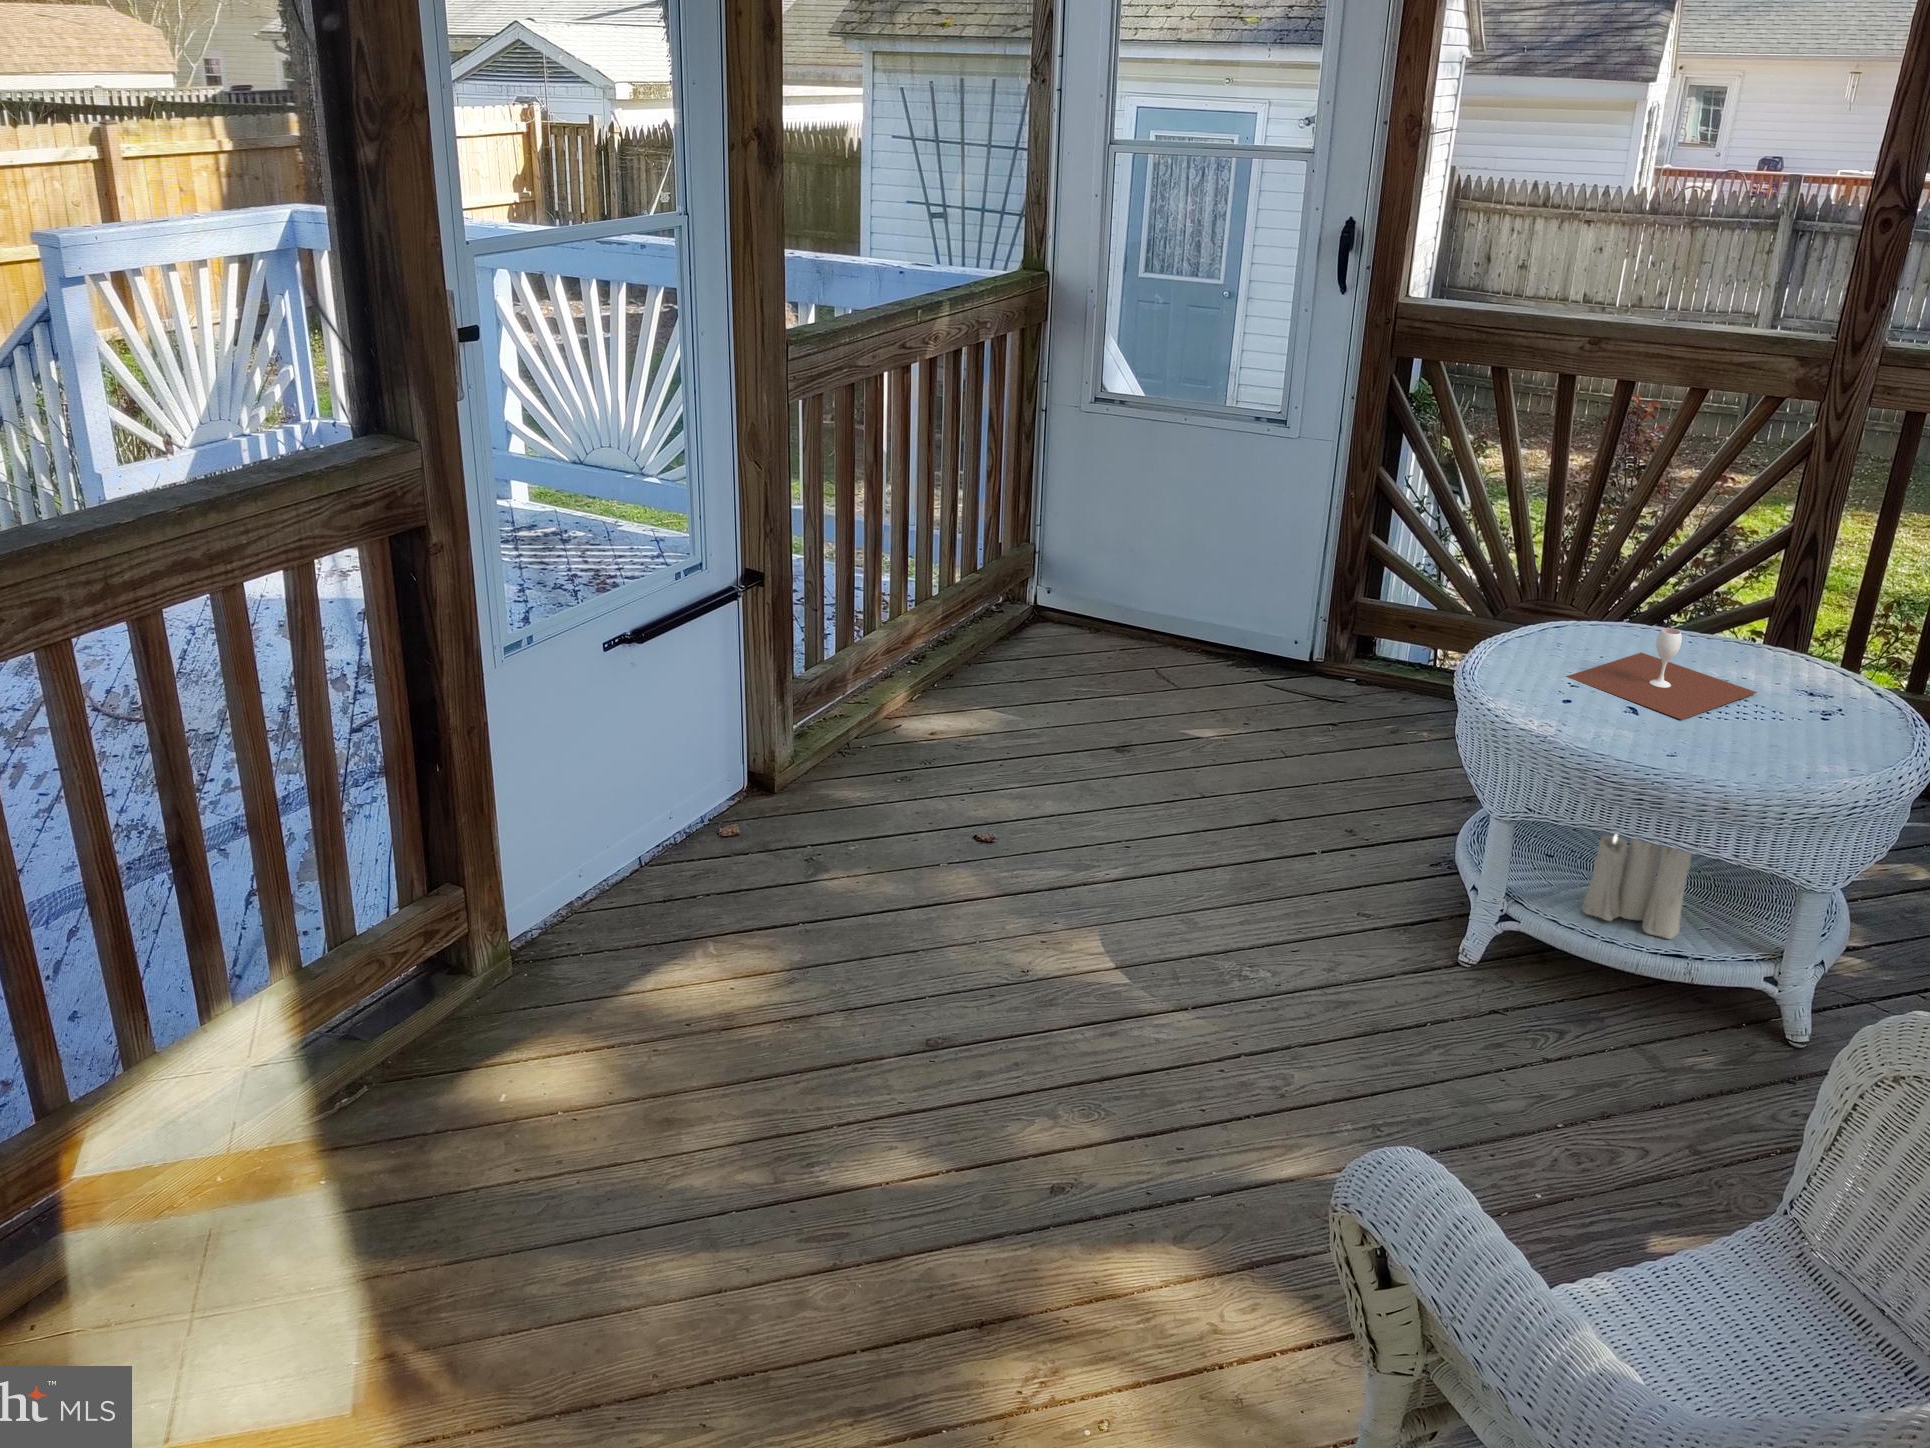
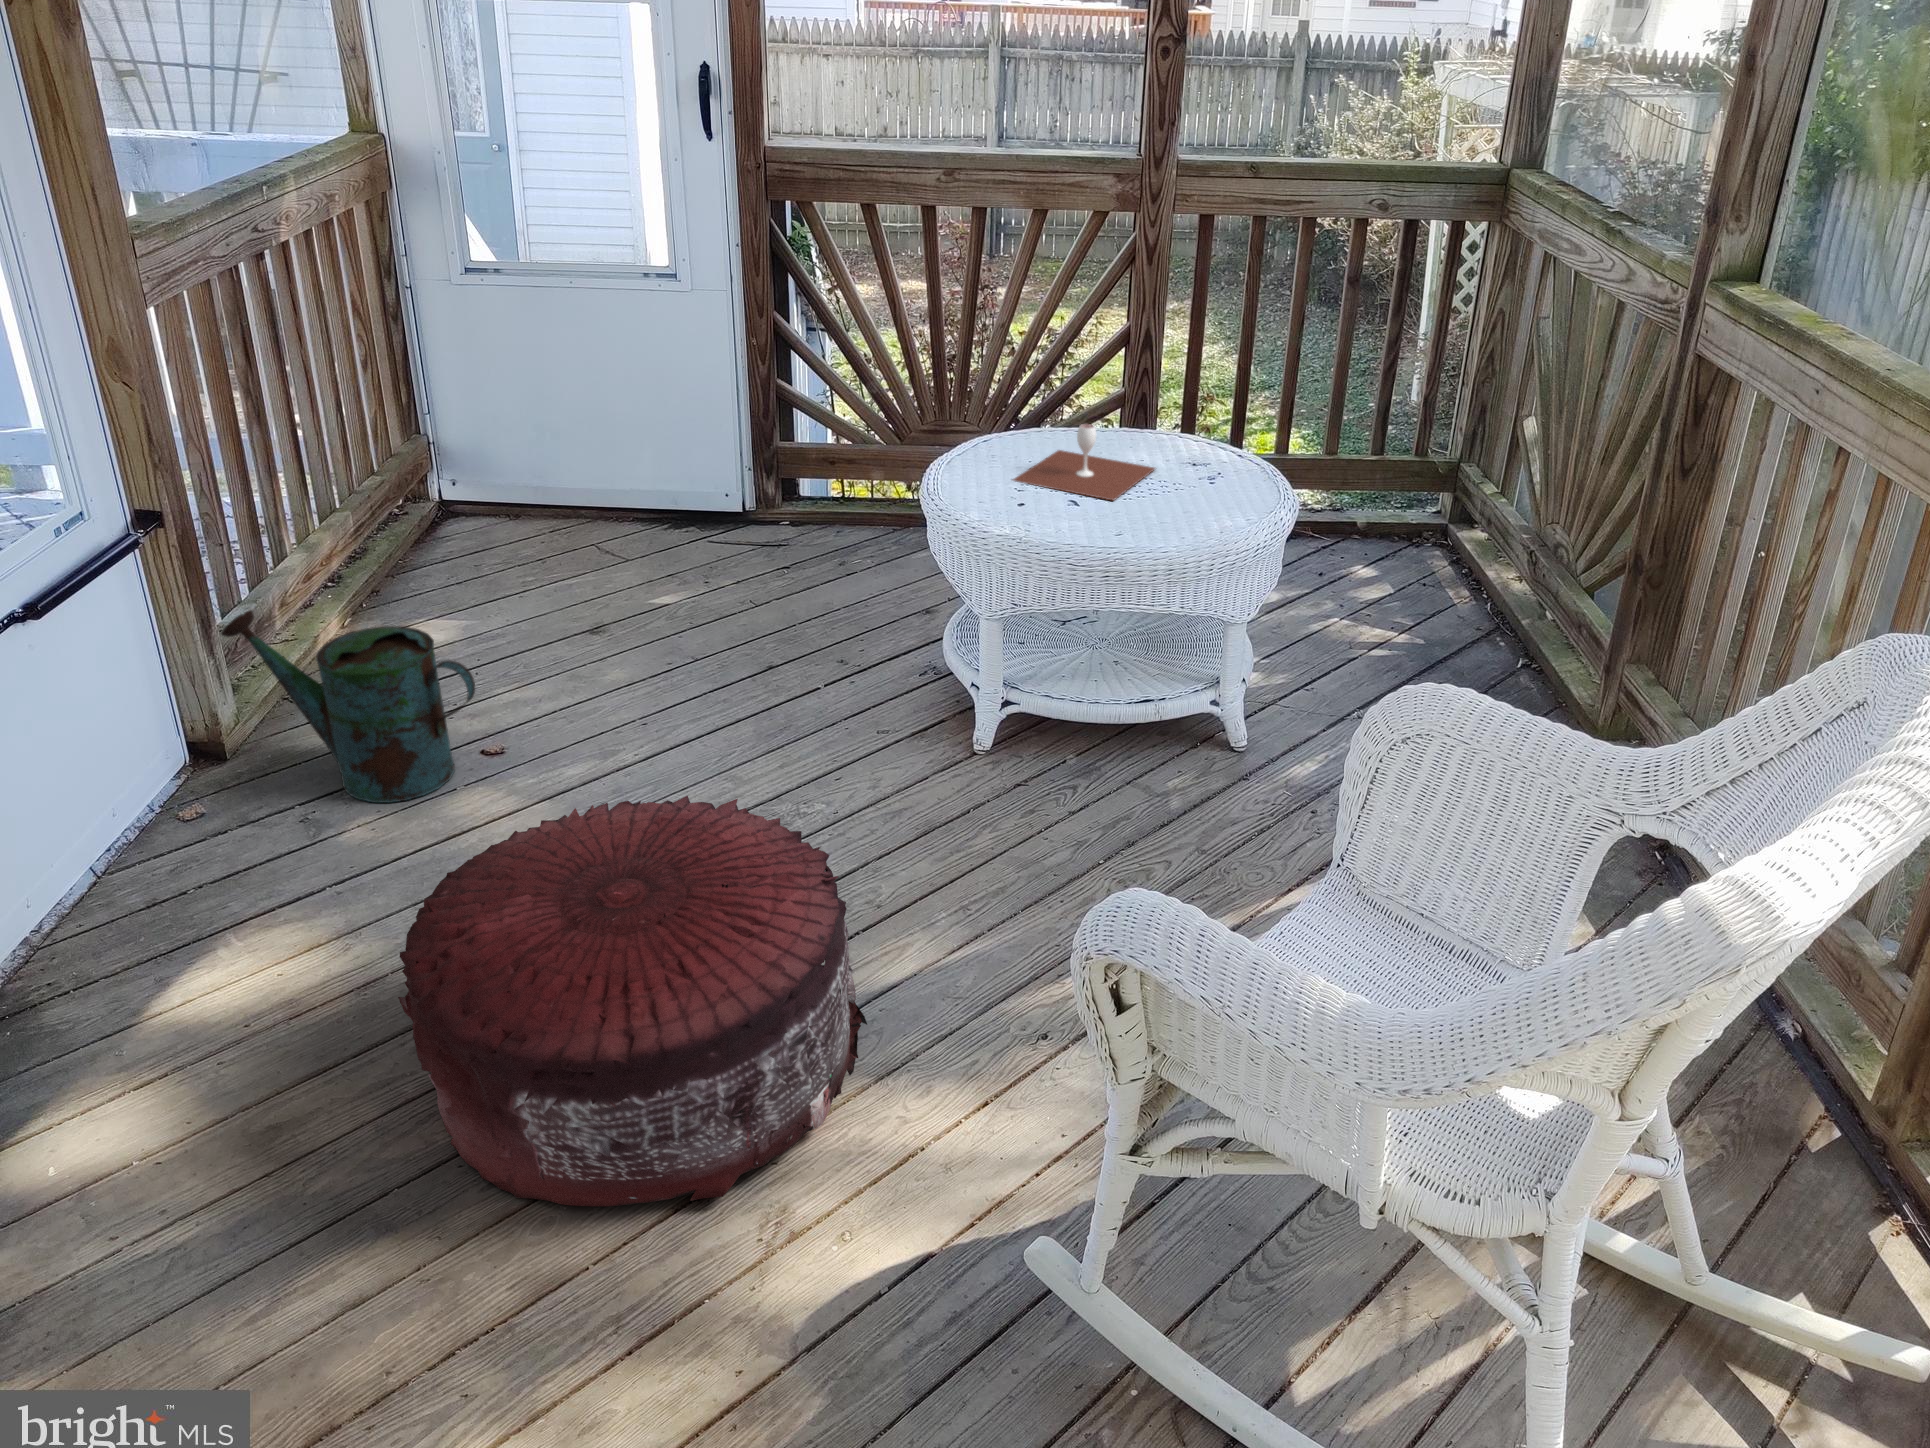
watering can: none [783,670,970,867] -> present [221,610,475,803]
candle: present [1582,834,1691,939] -> none [1063,521,1143,688]
pouf: none [782,909,1214,1332] -> present [398,796,867,1206]

